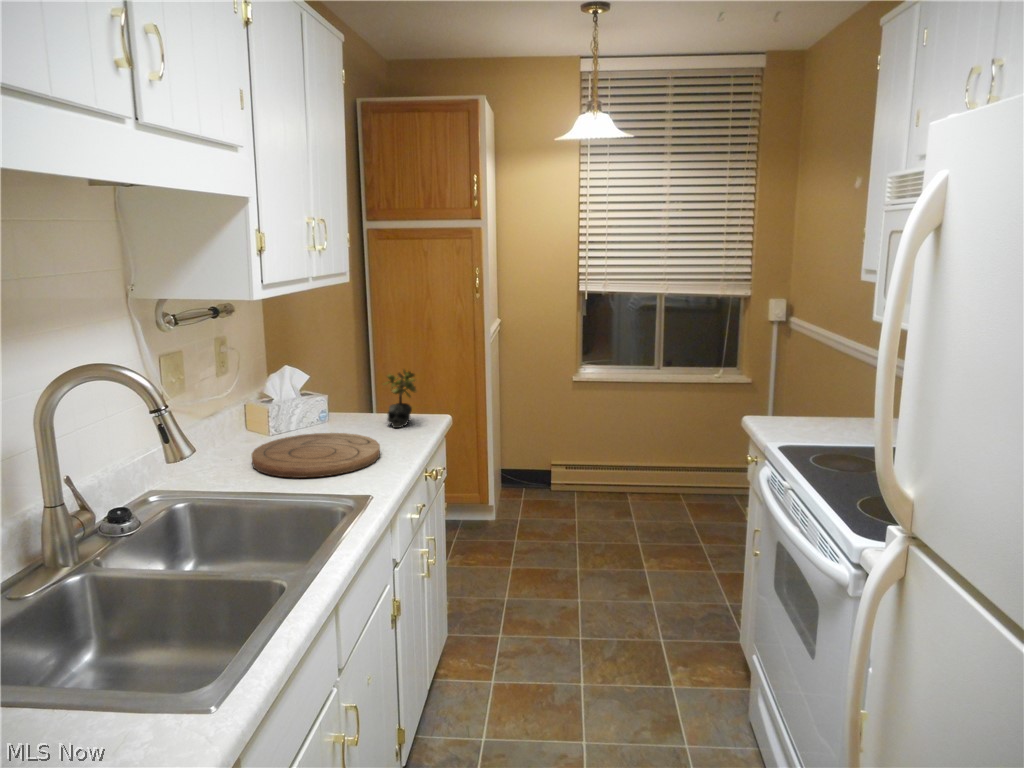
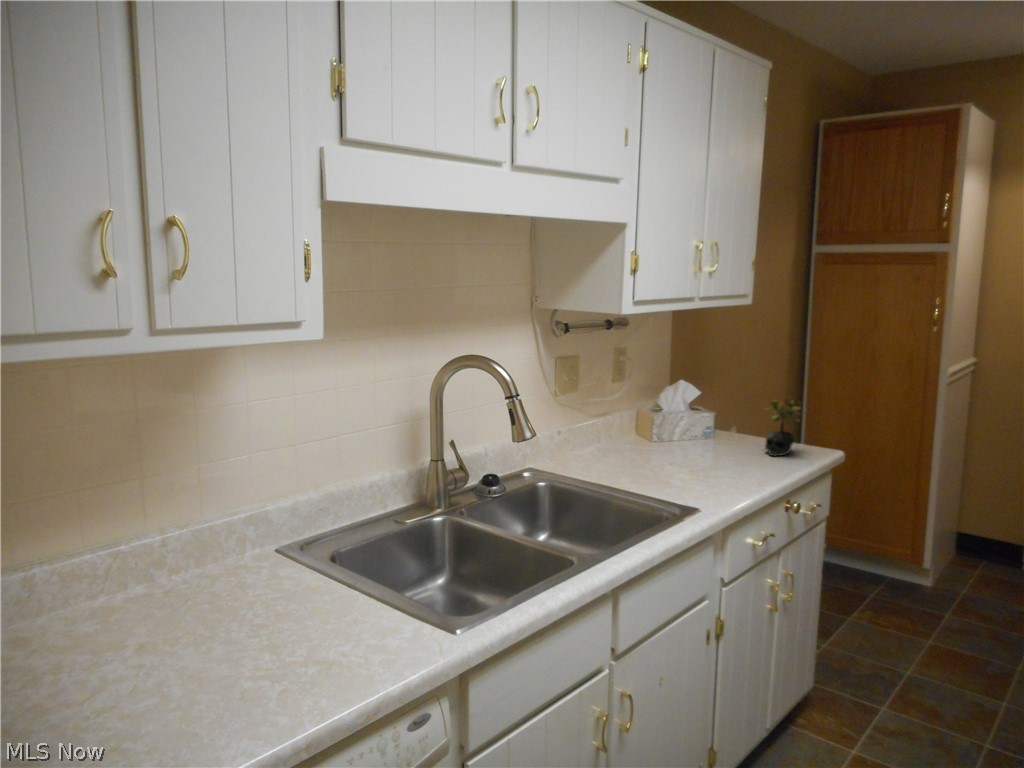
cutting board: present [252,433,380,478] -> none [616,446,738,486]

